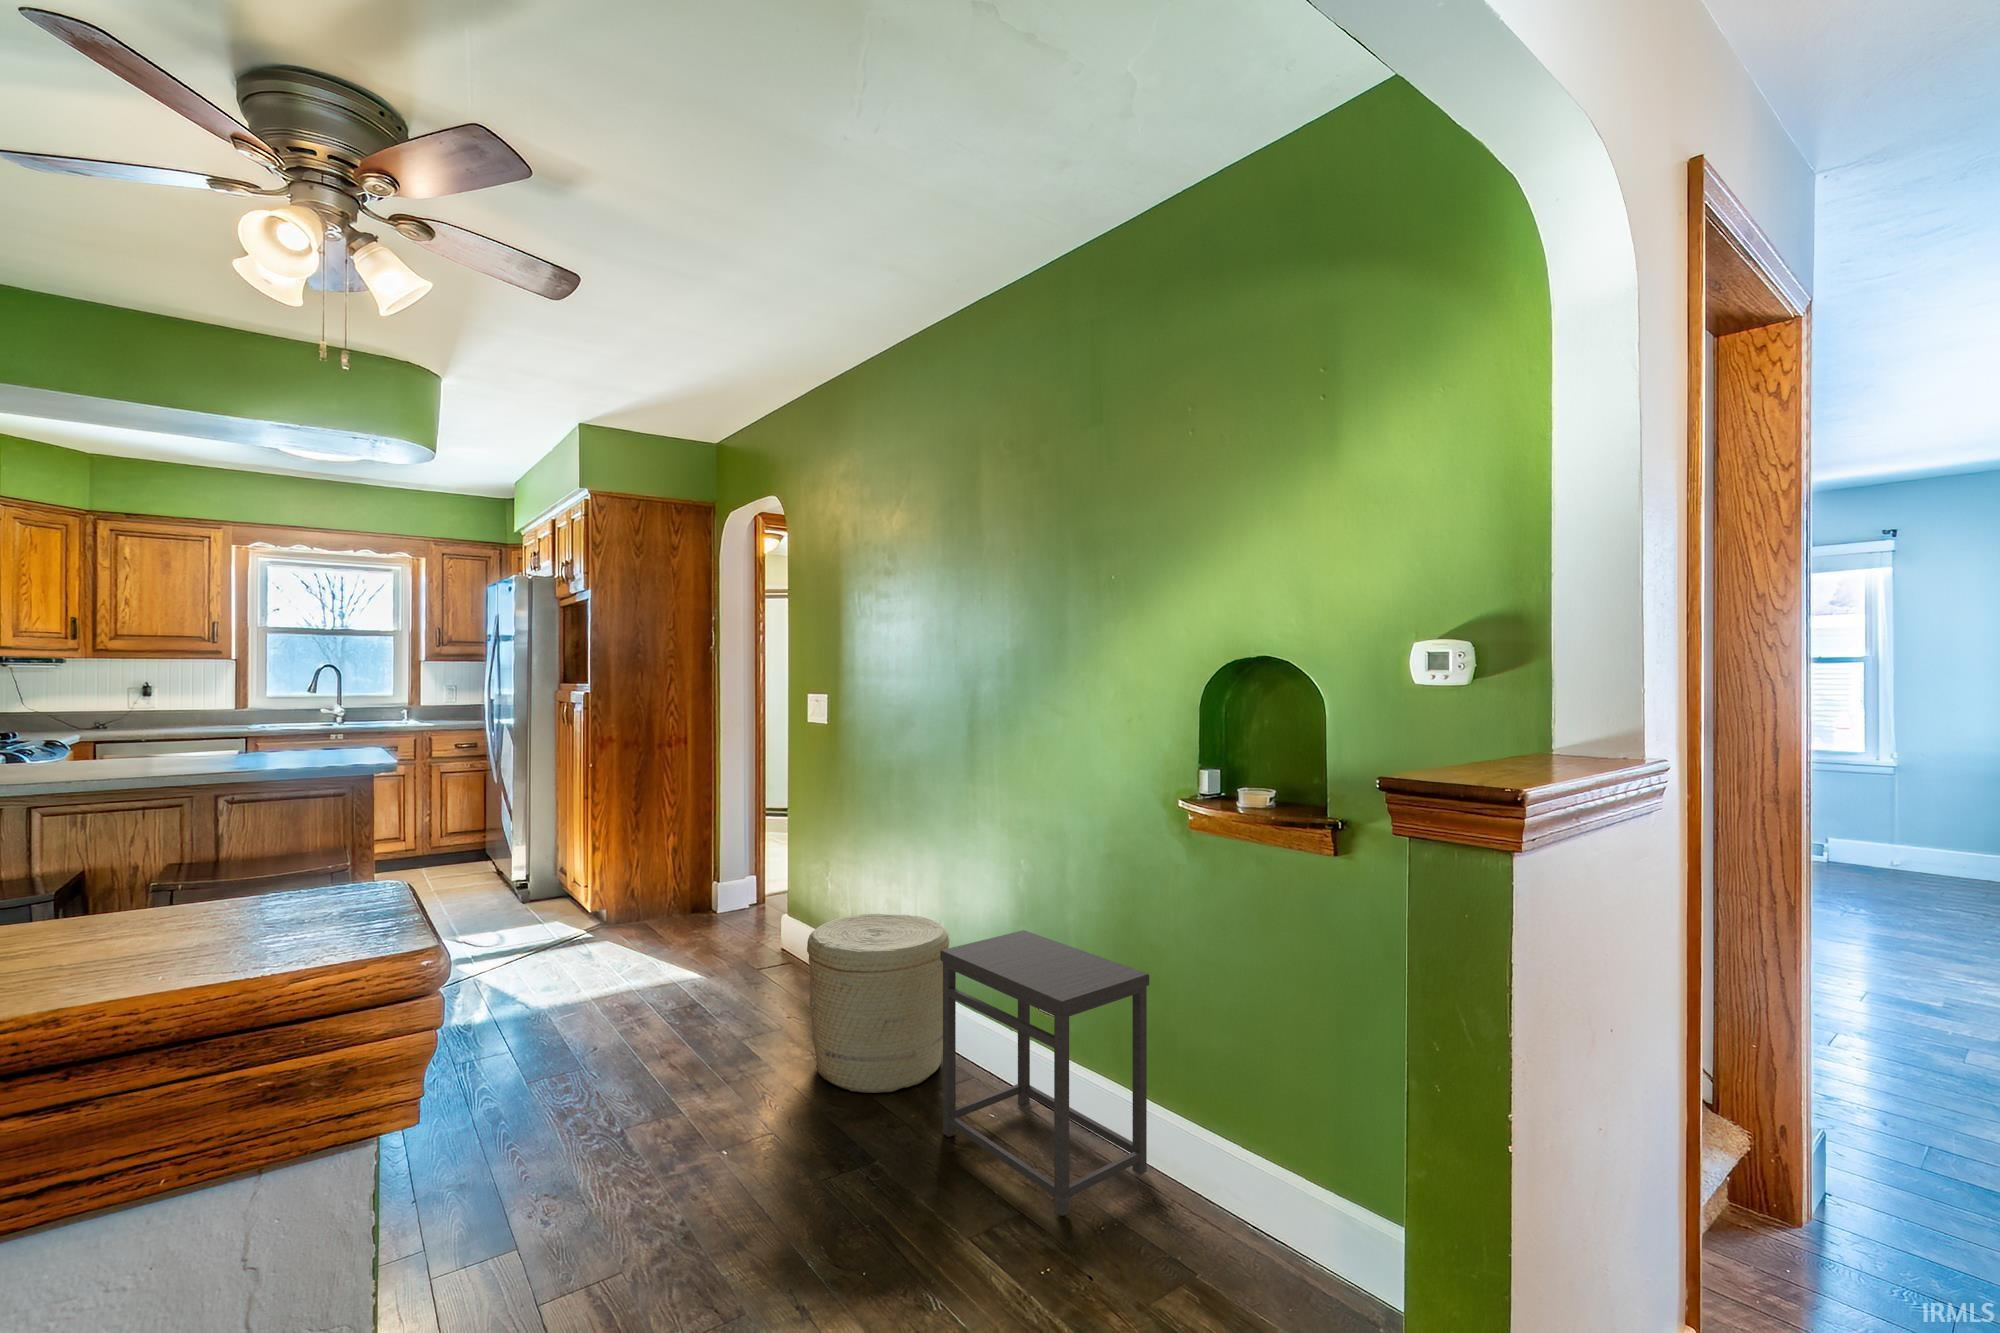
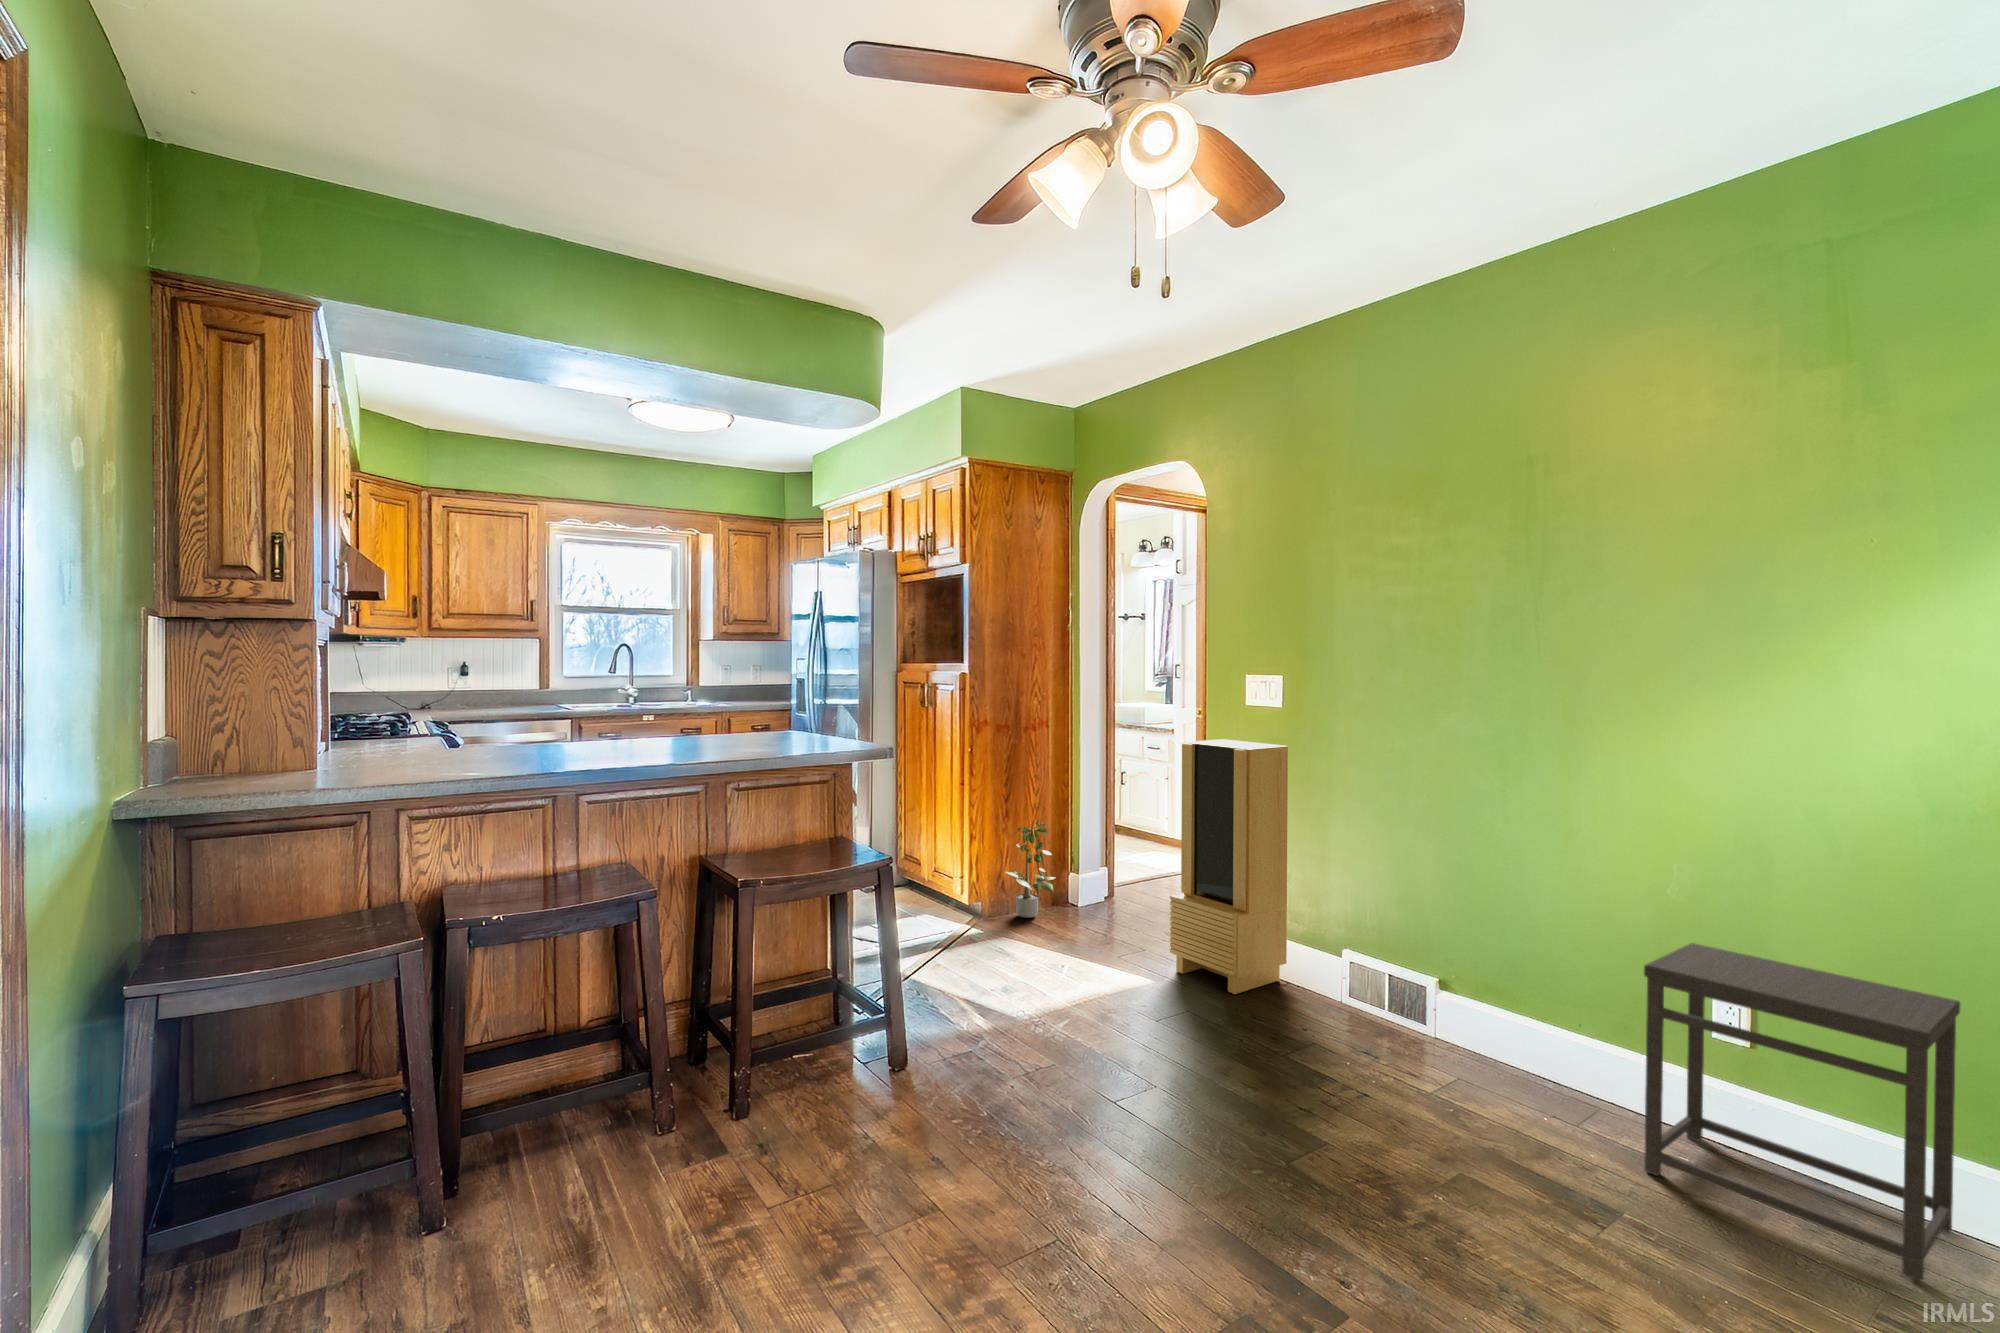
storage cabinet: none [727,753,827,989] -> present [1170,739,1288,994]
potted plant: none [631,830,688,923] -> present [1006,823,1055,918]
woven basket: present [807,914,949,1093] -> none [1386,918,1563,1119]

